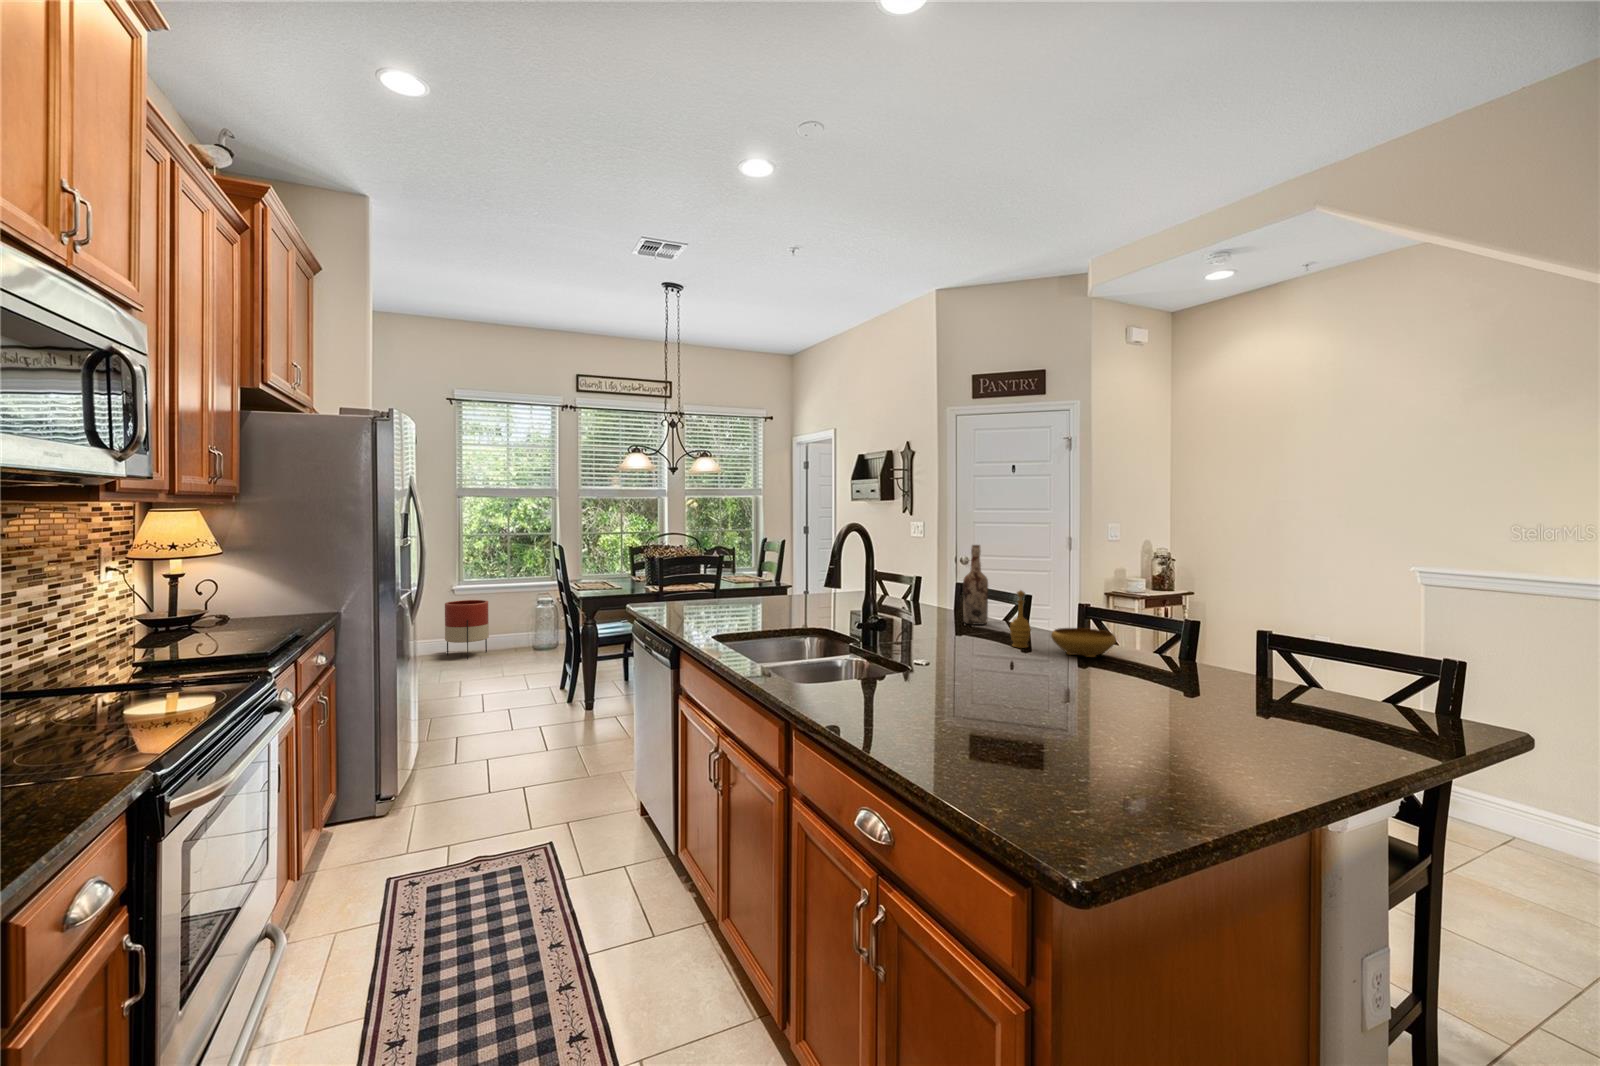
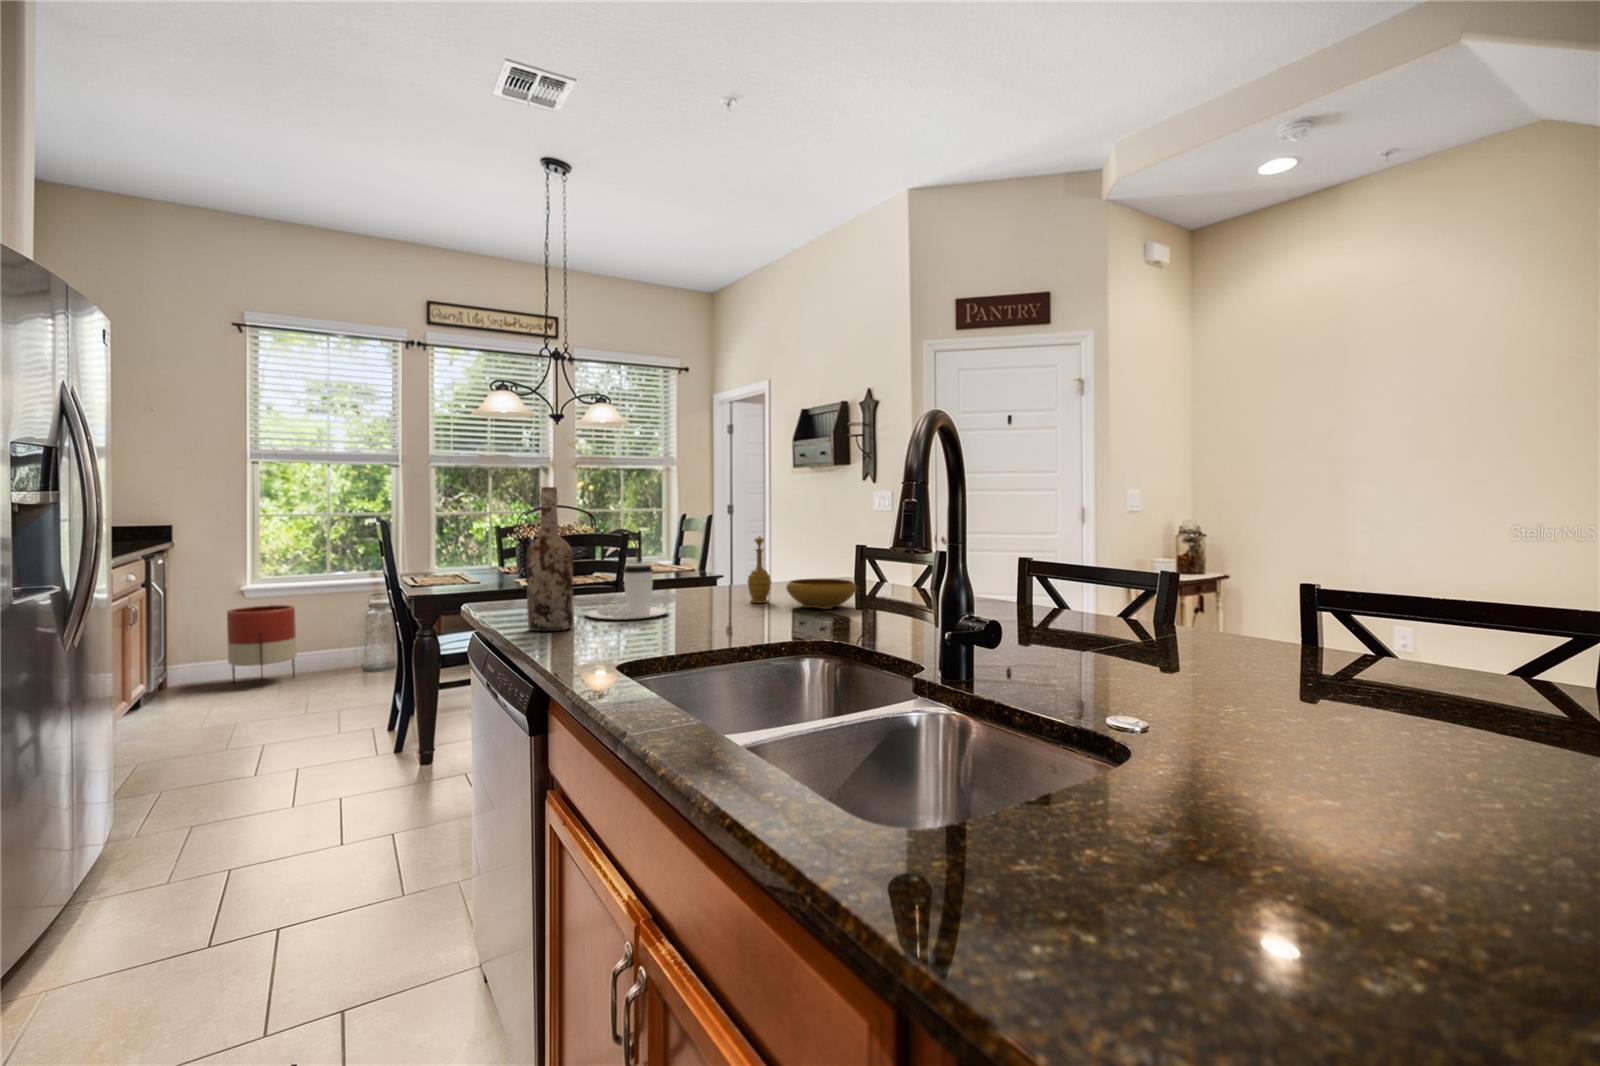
wine bottle: present [963,545,988,625] -> present [526,487,573,631]
coffee cup: none [696,583,744,614] -> present [585,565,668,620]
decorative bowl: present [1010,590,1116,657] -> present [747,537,856,609]

